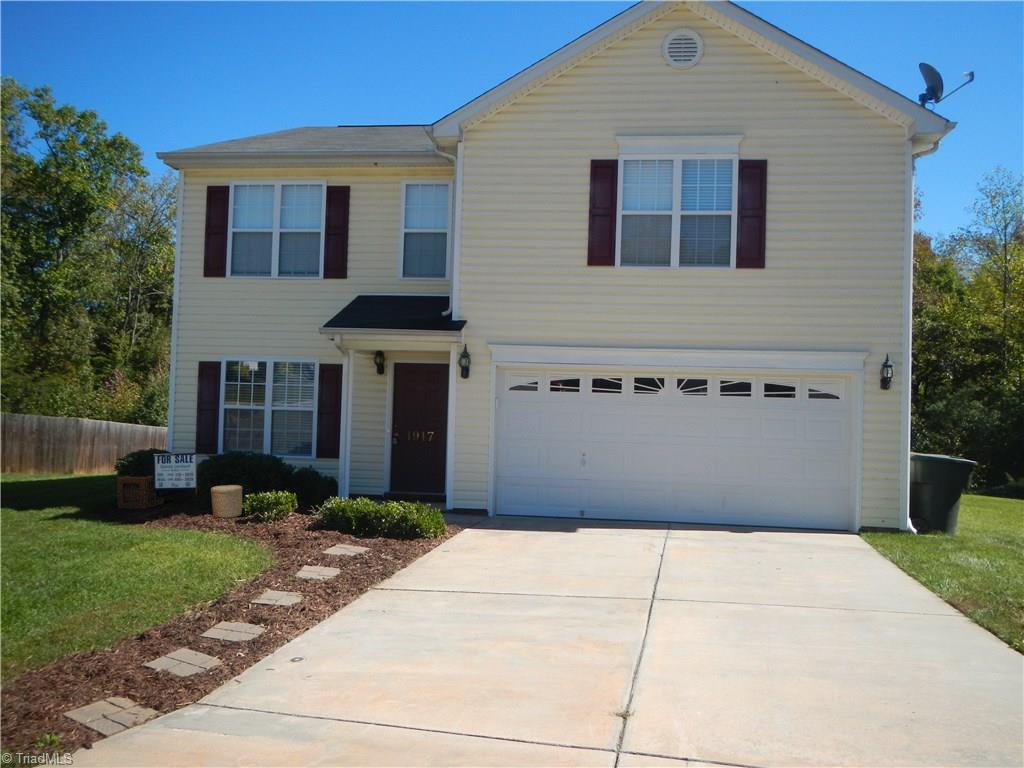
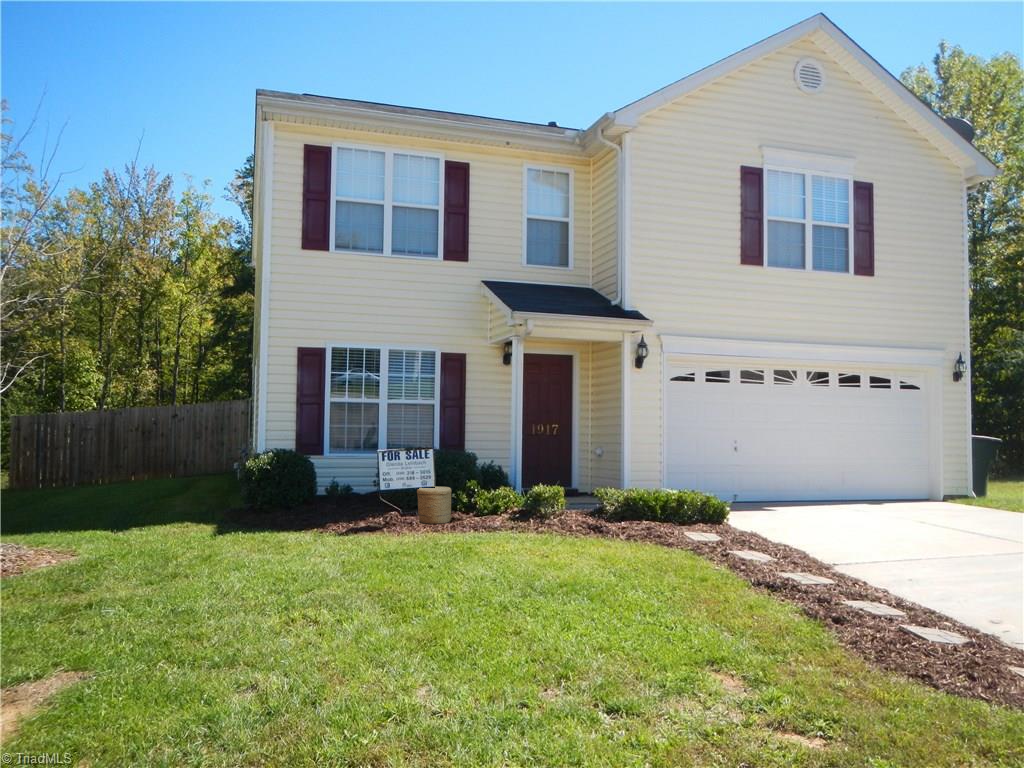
wooden crate: present [117,476,164,509] -> none [262,481,303,525]

